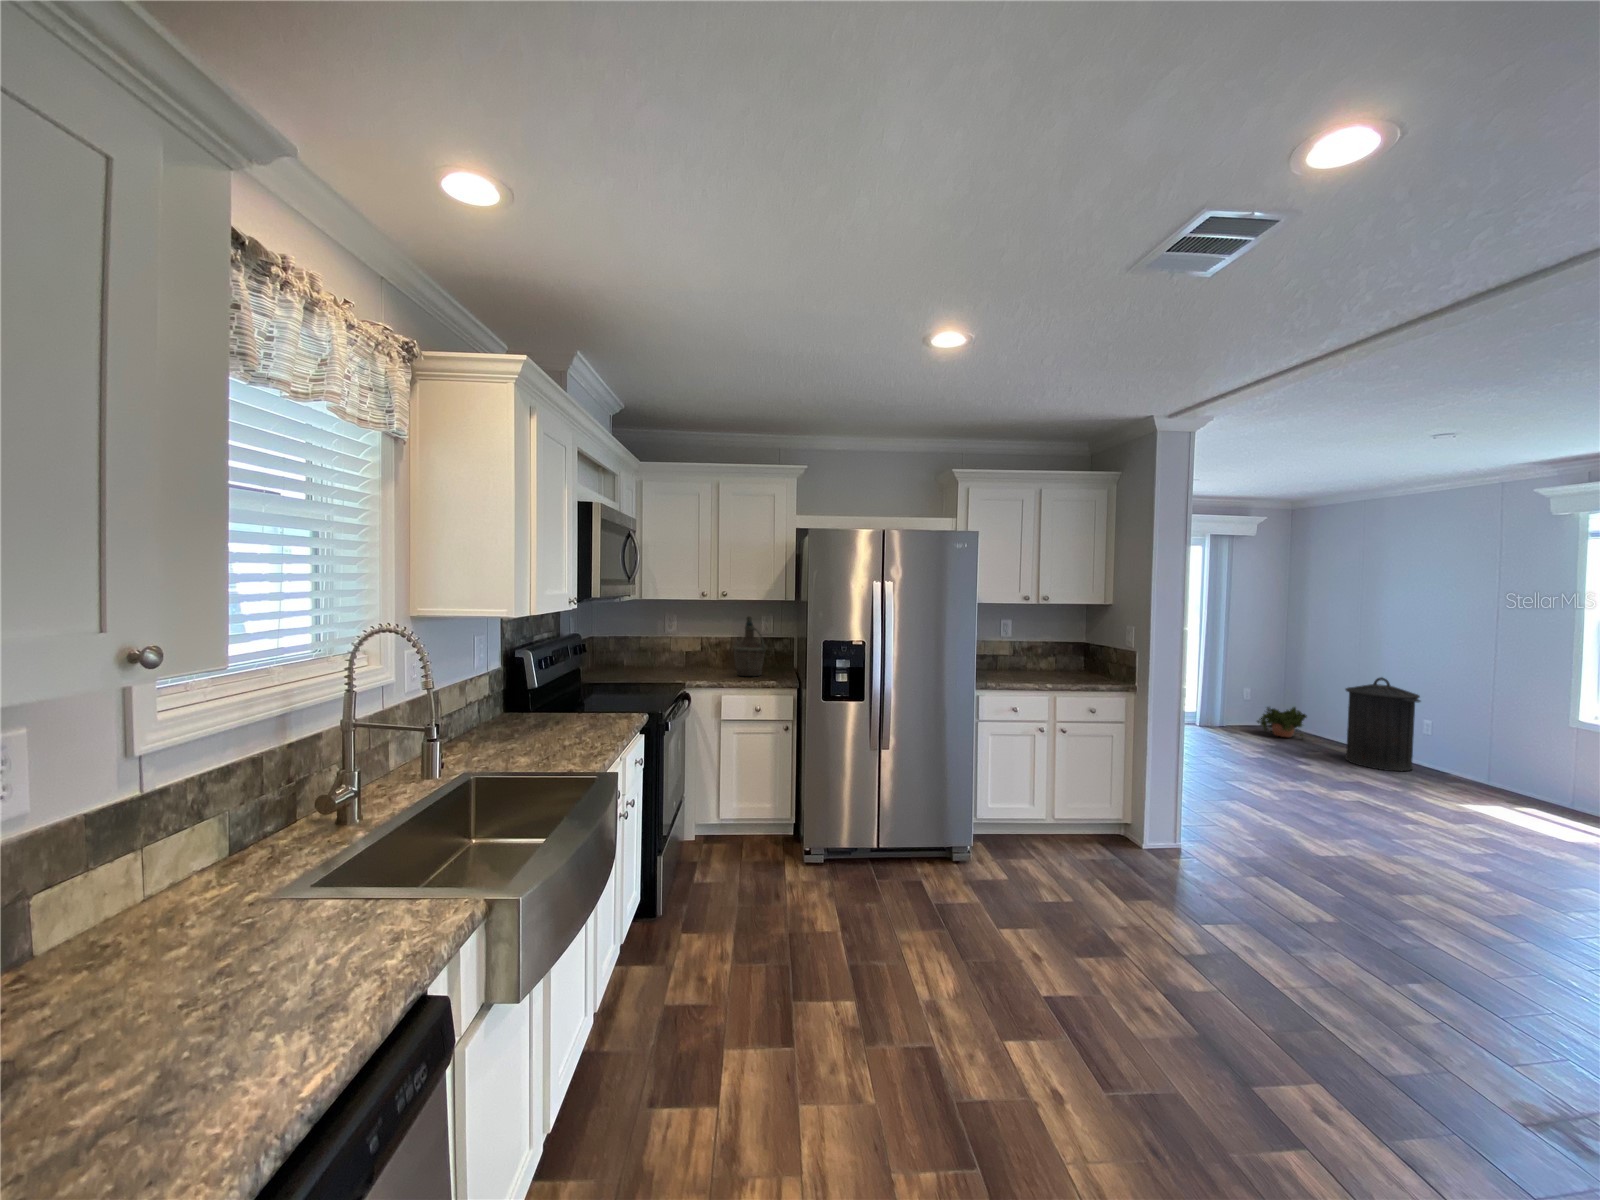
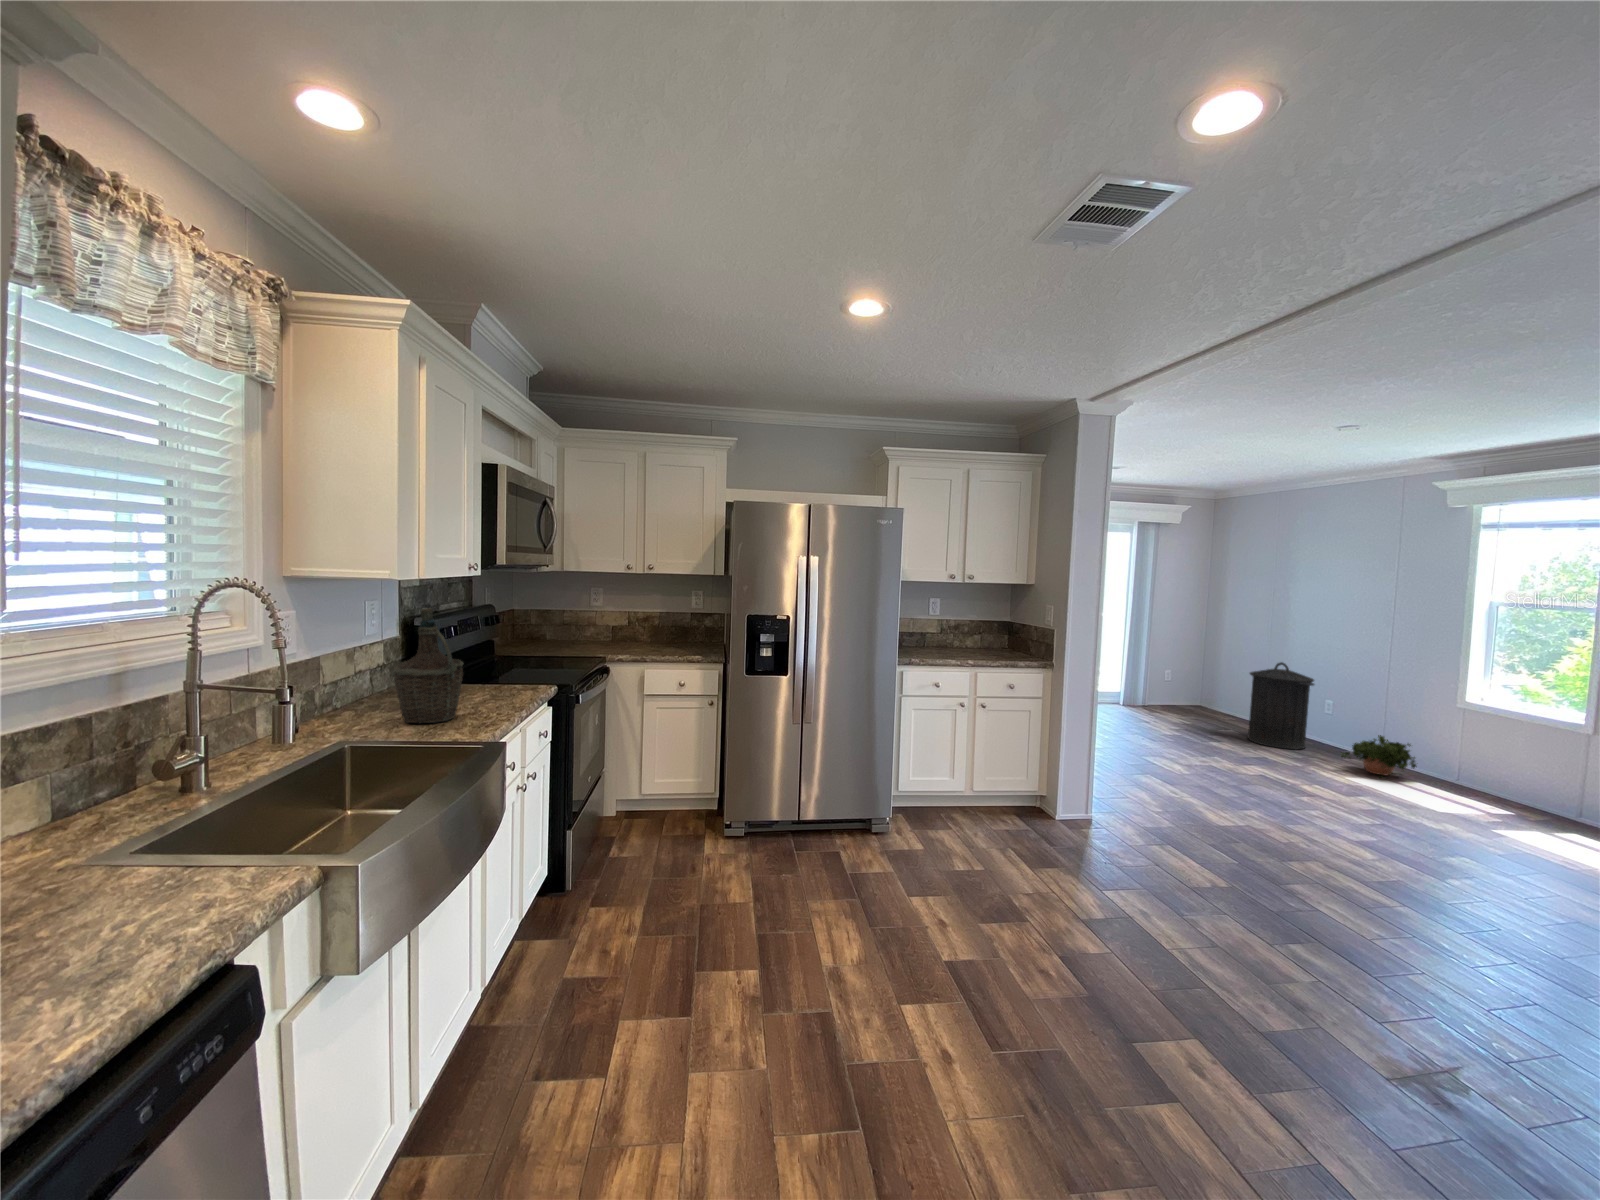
bottle: present [734,616,765,676] -> present [393,609,463,723]
potted plant: present [1257,707,1307,737] -> present [1341,735,1417,777]

